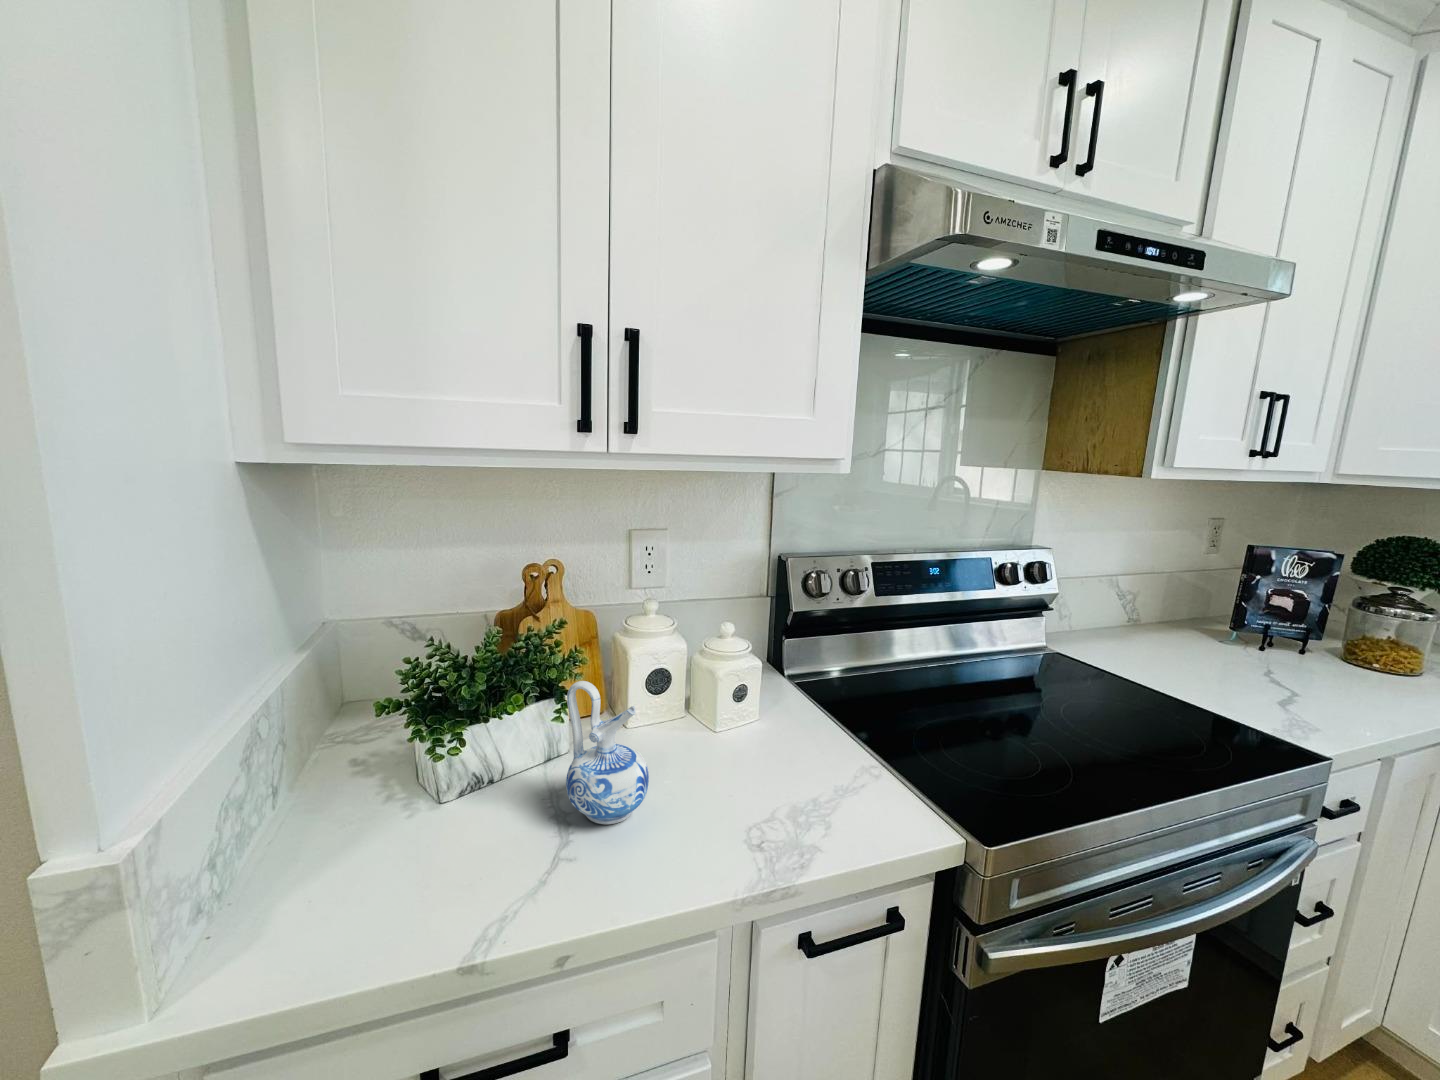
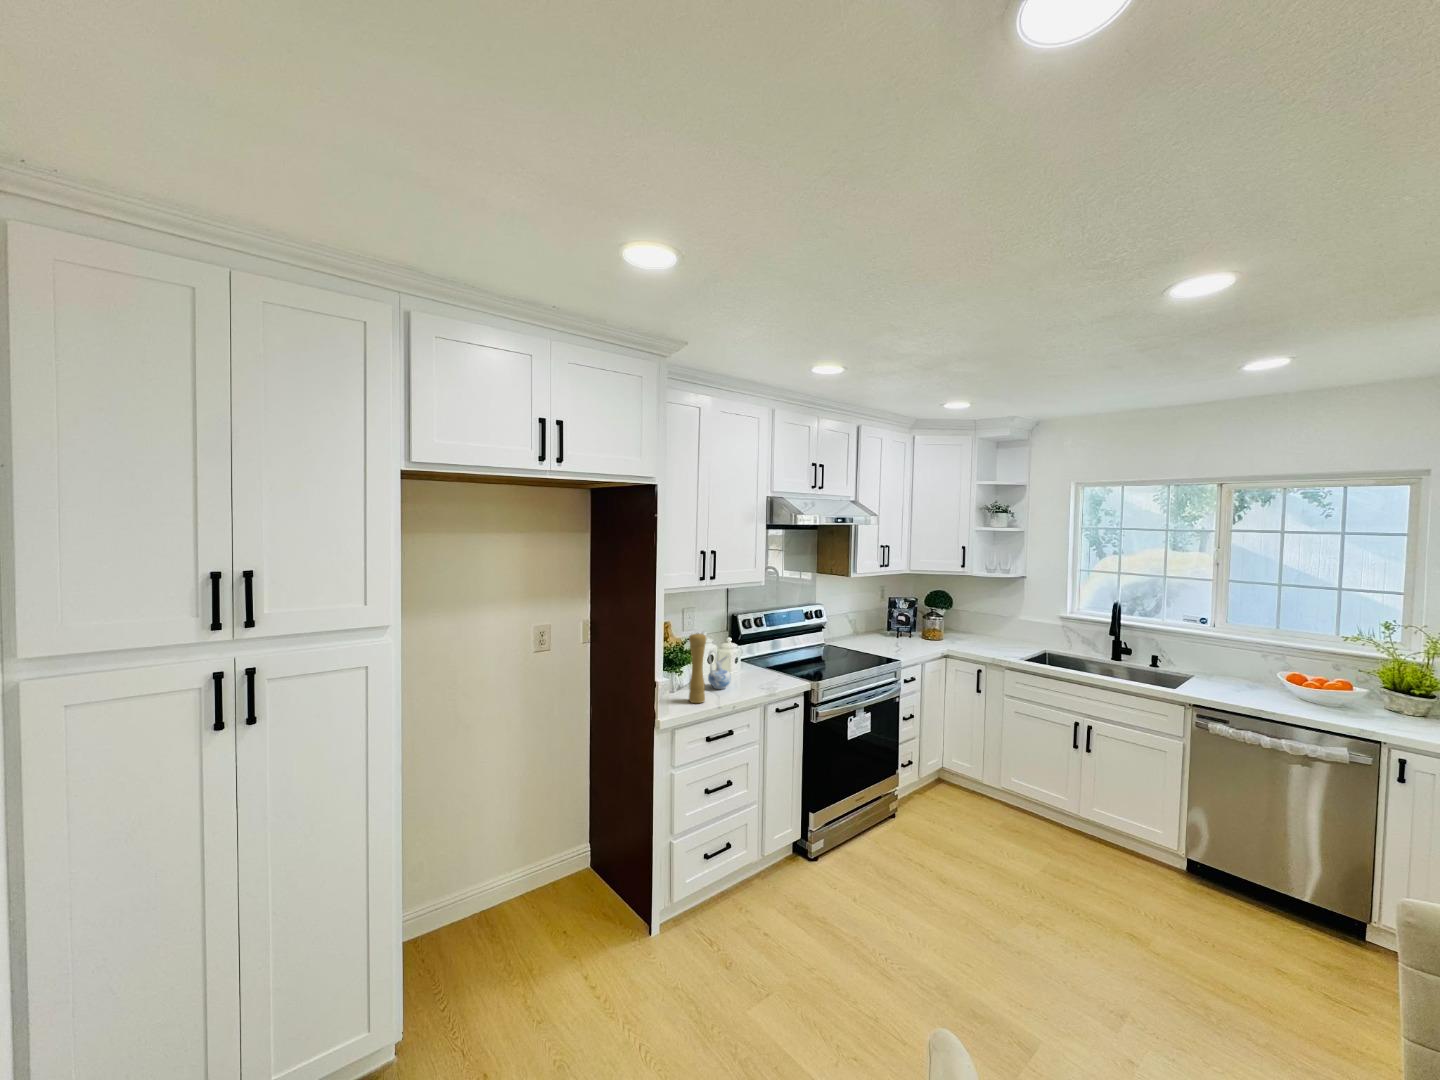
pepper mill: none [371,628,462,925] -> present [689,633,706,703]

